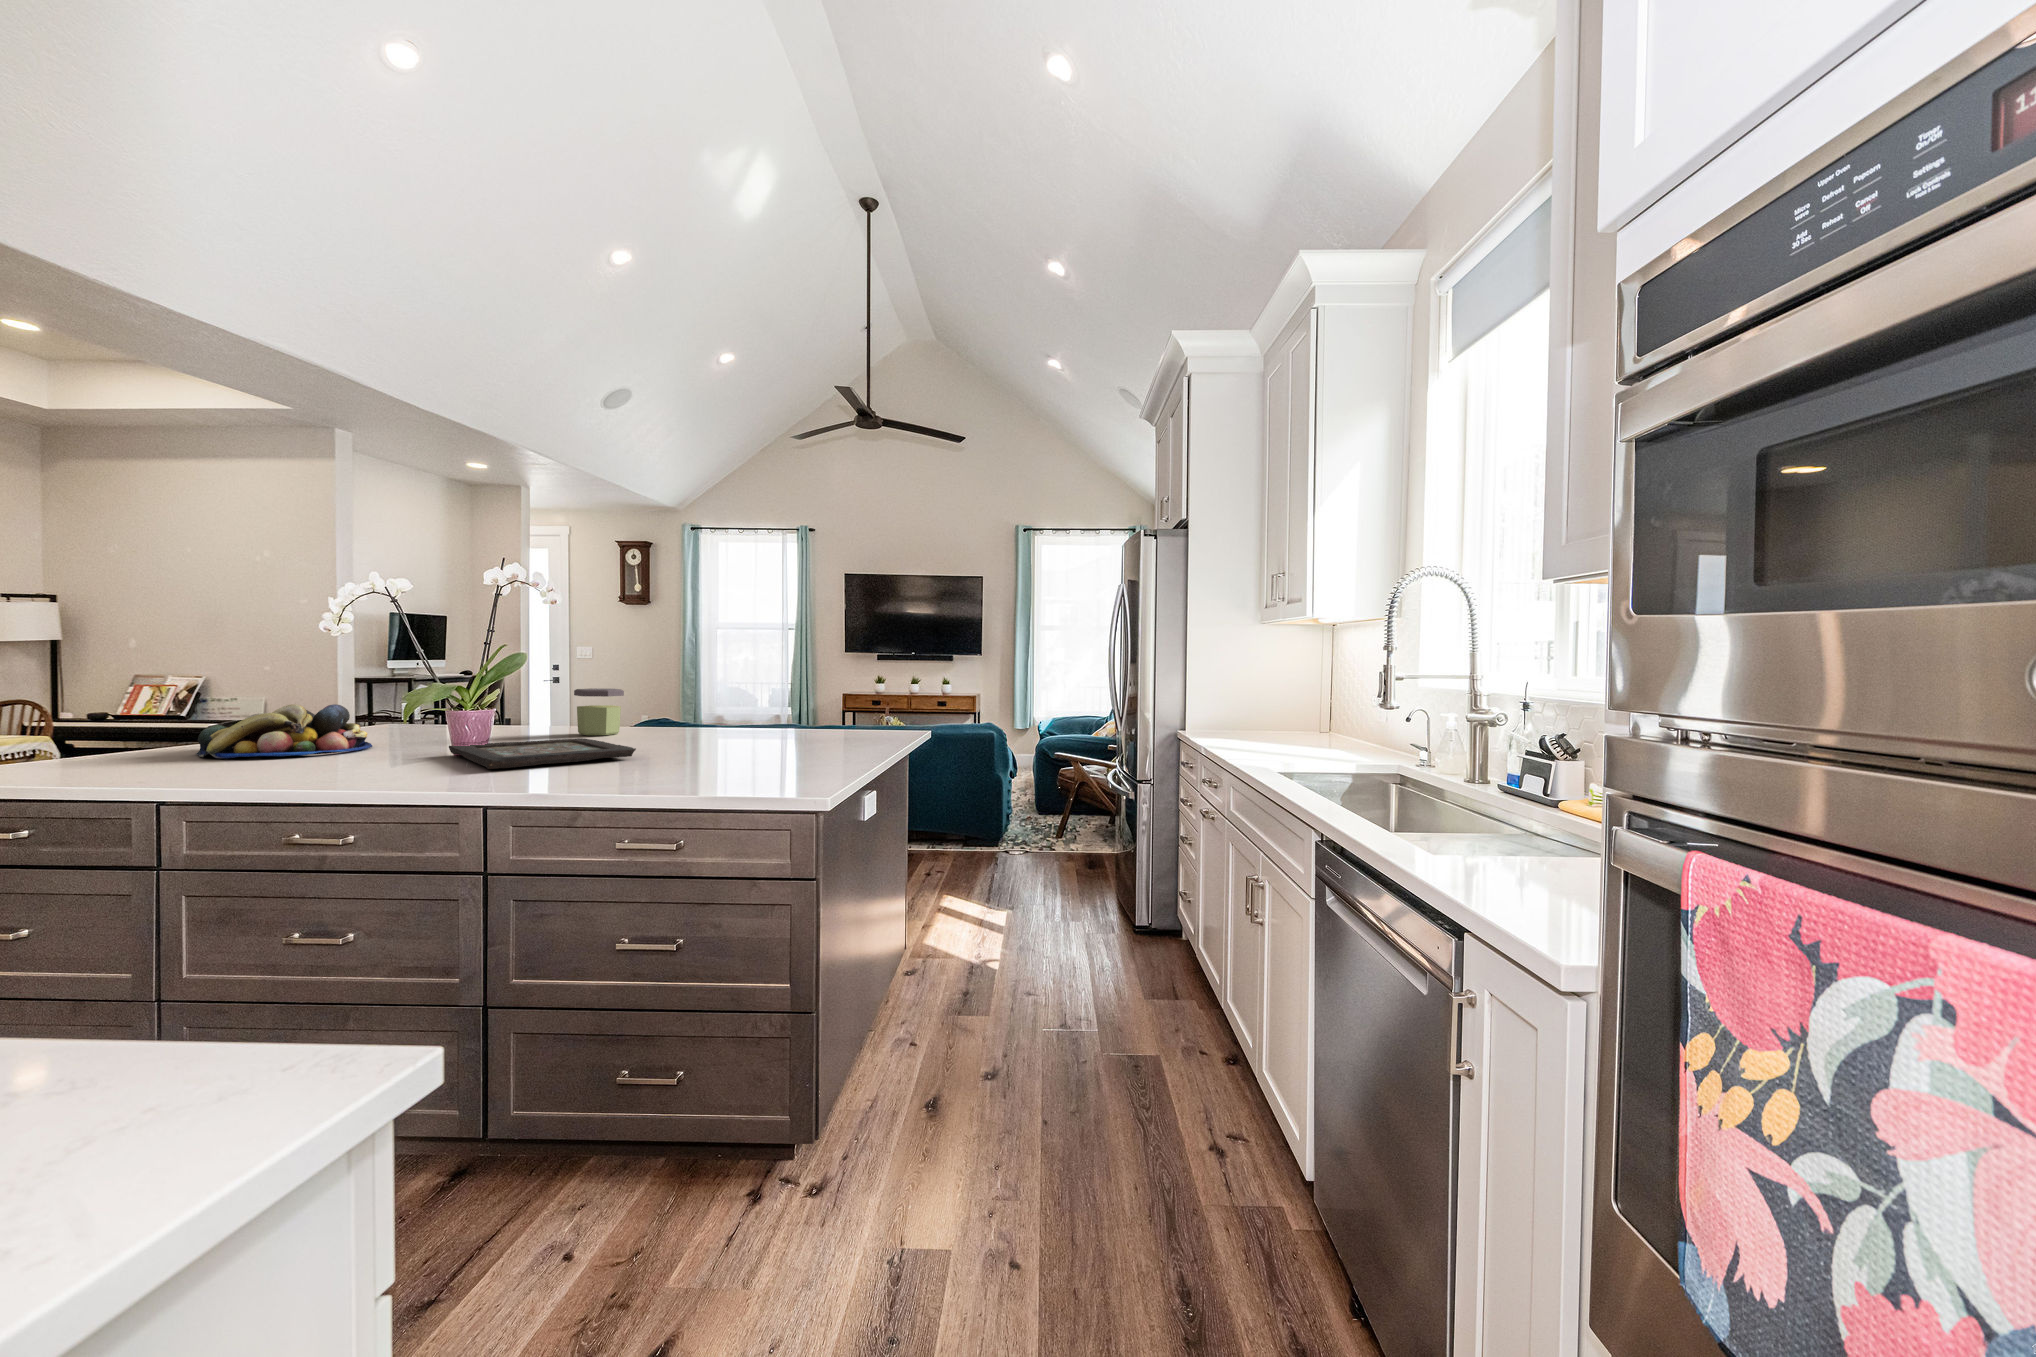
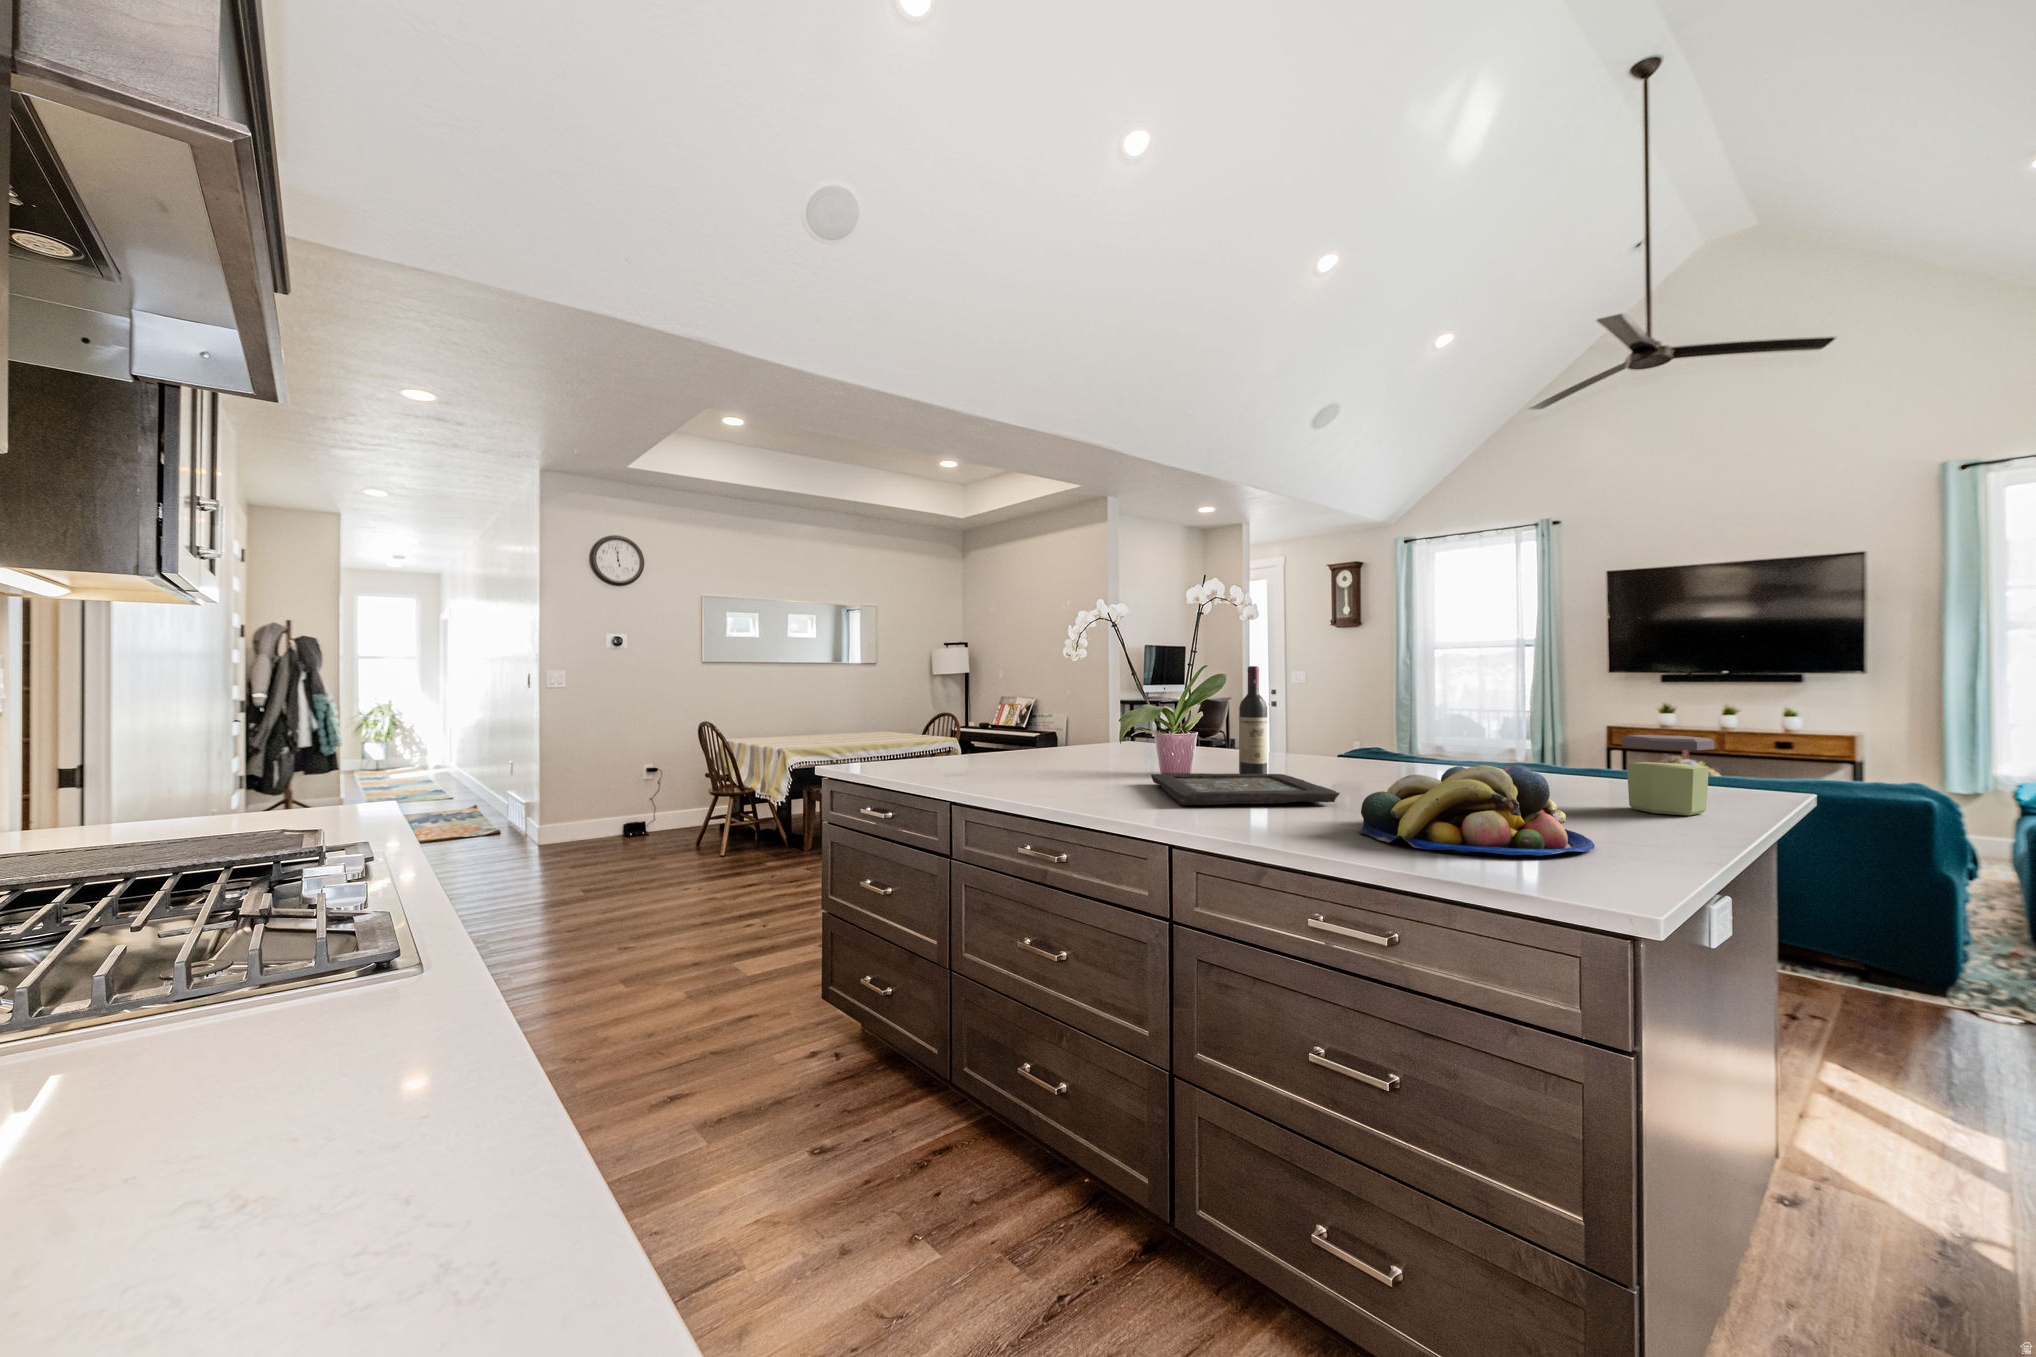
wine bottle: none [540,644,568,742] -> present [1239,666,1267,774]
jar: present [574,688,624,735] -> present [1622,735,1714,815]
fruit bowl: present [196,704,372,758] -> present [1359,765,1595,856]

